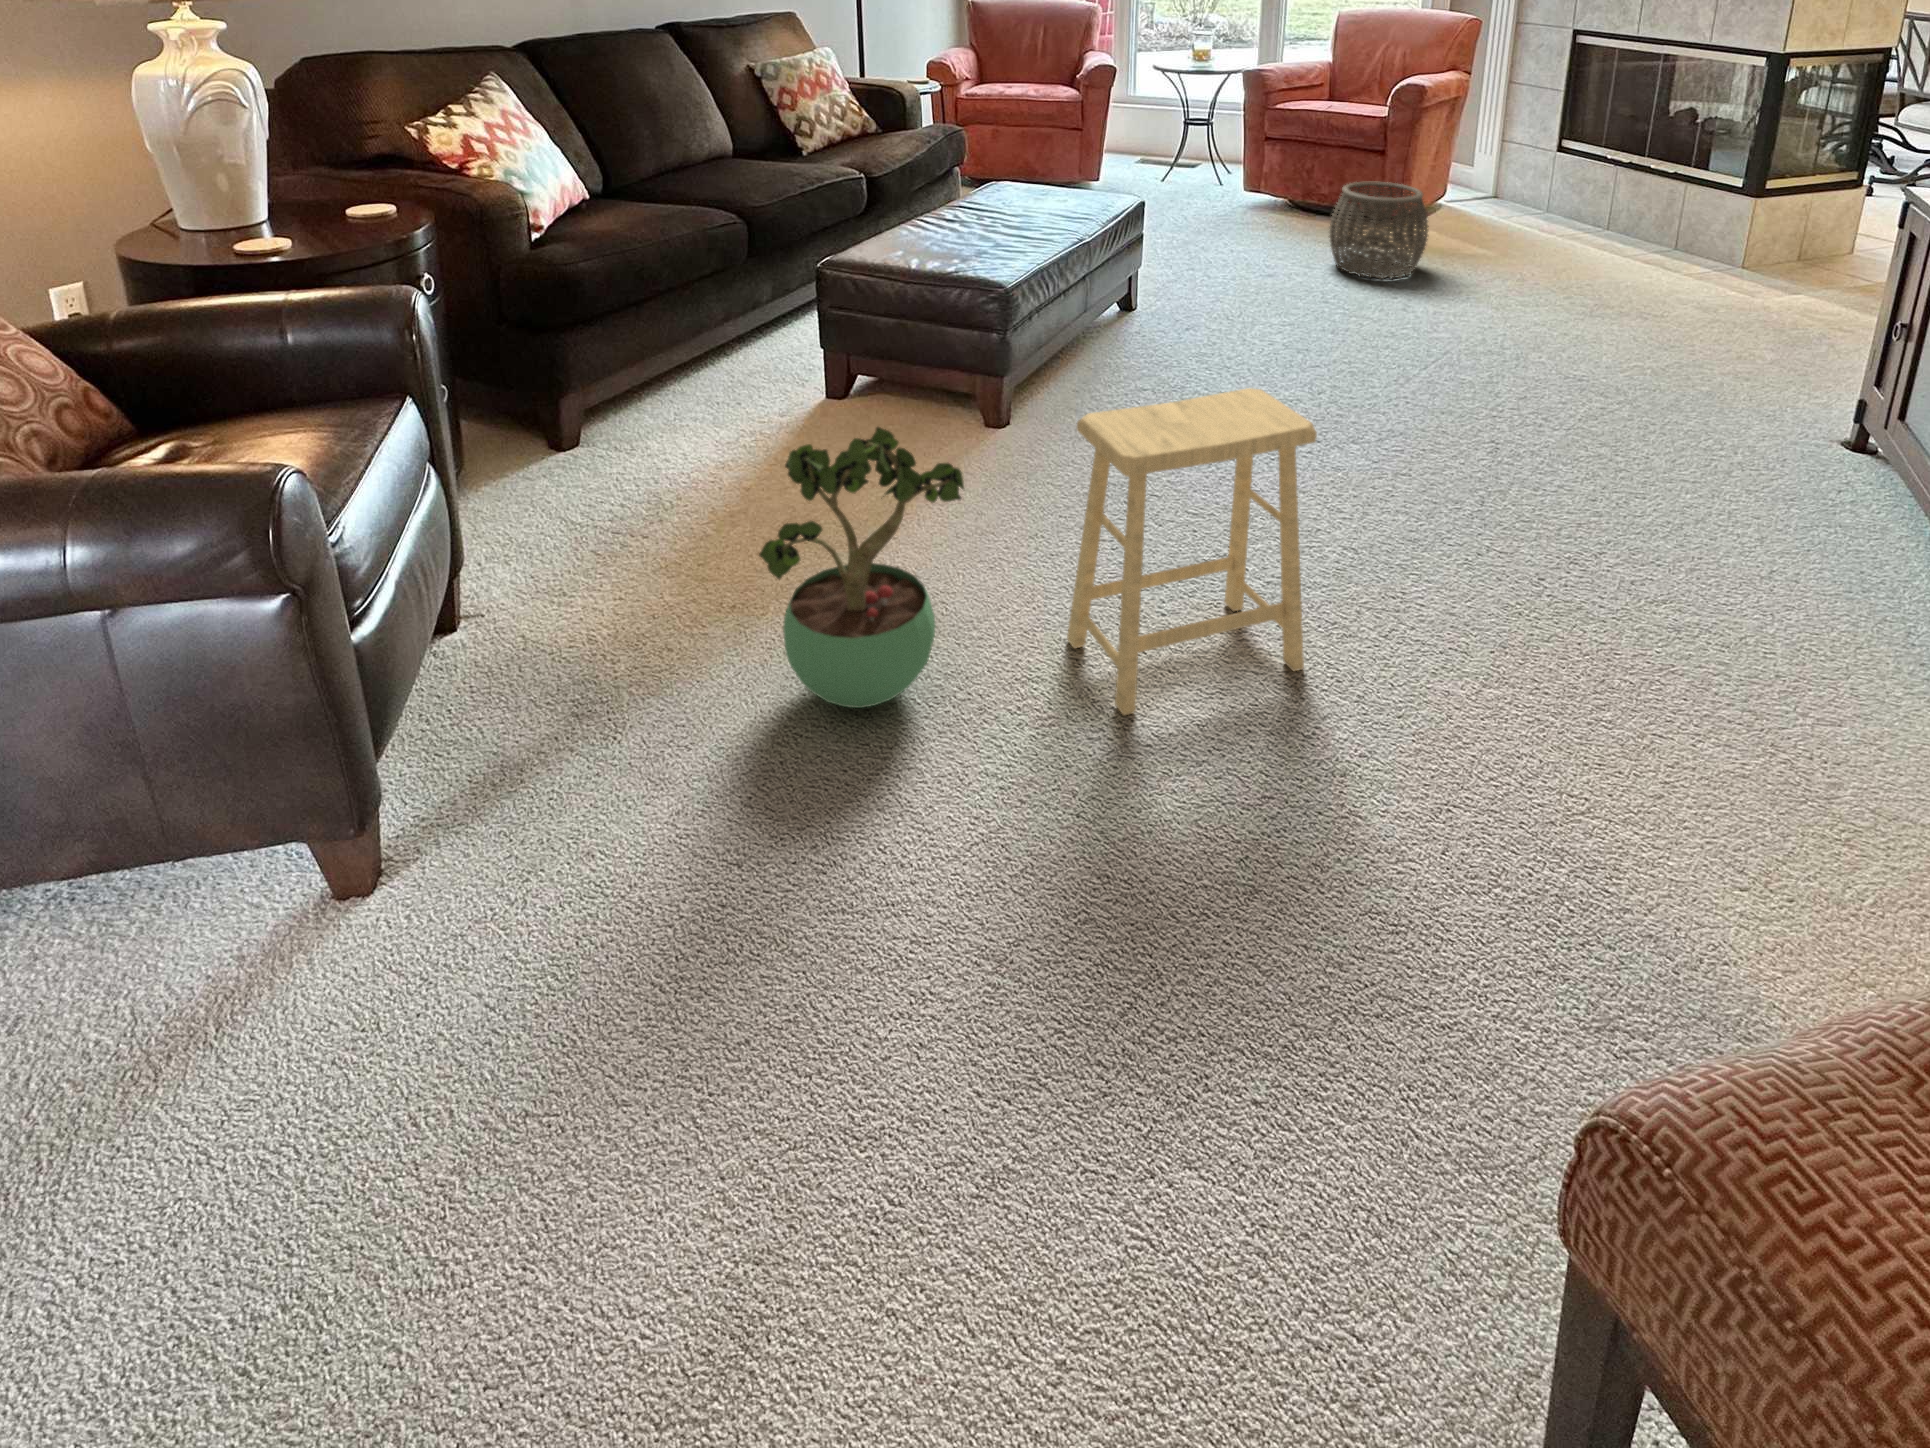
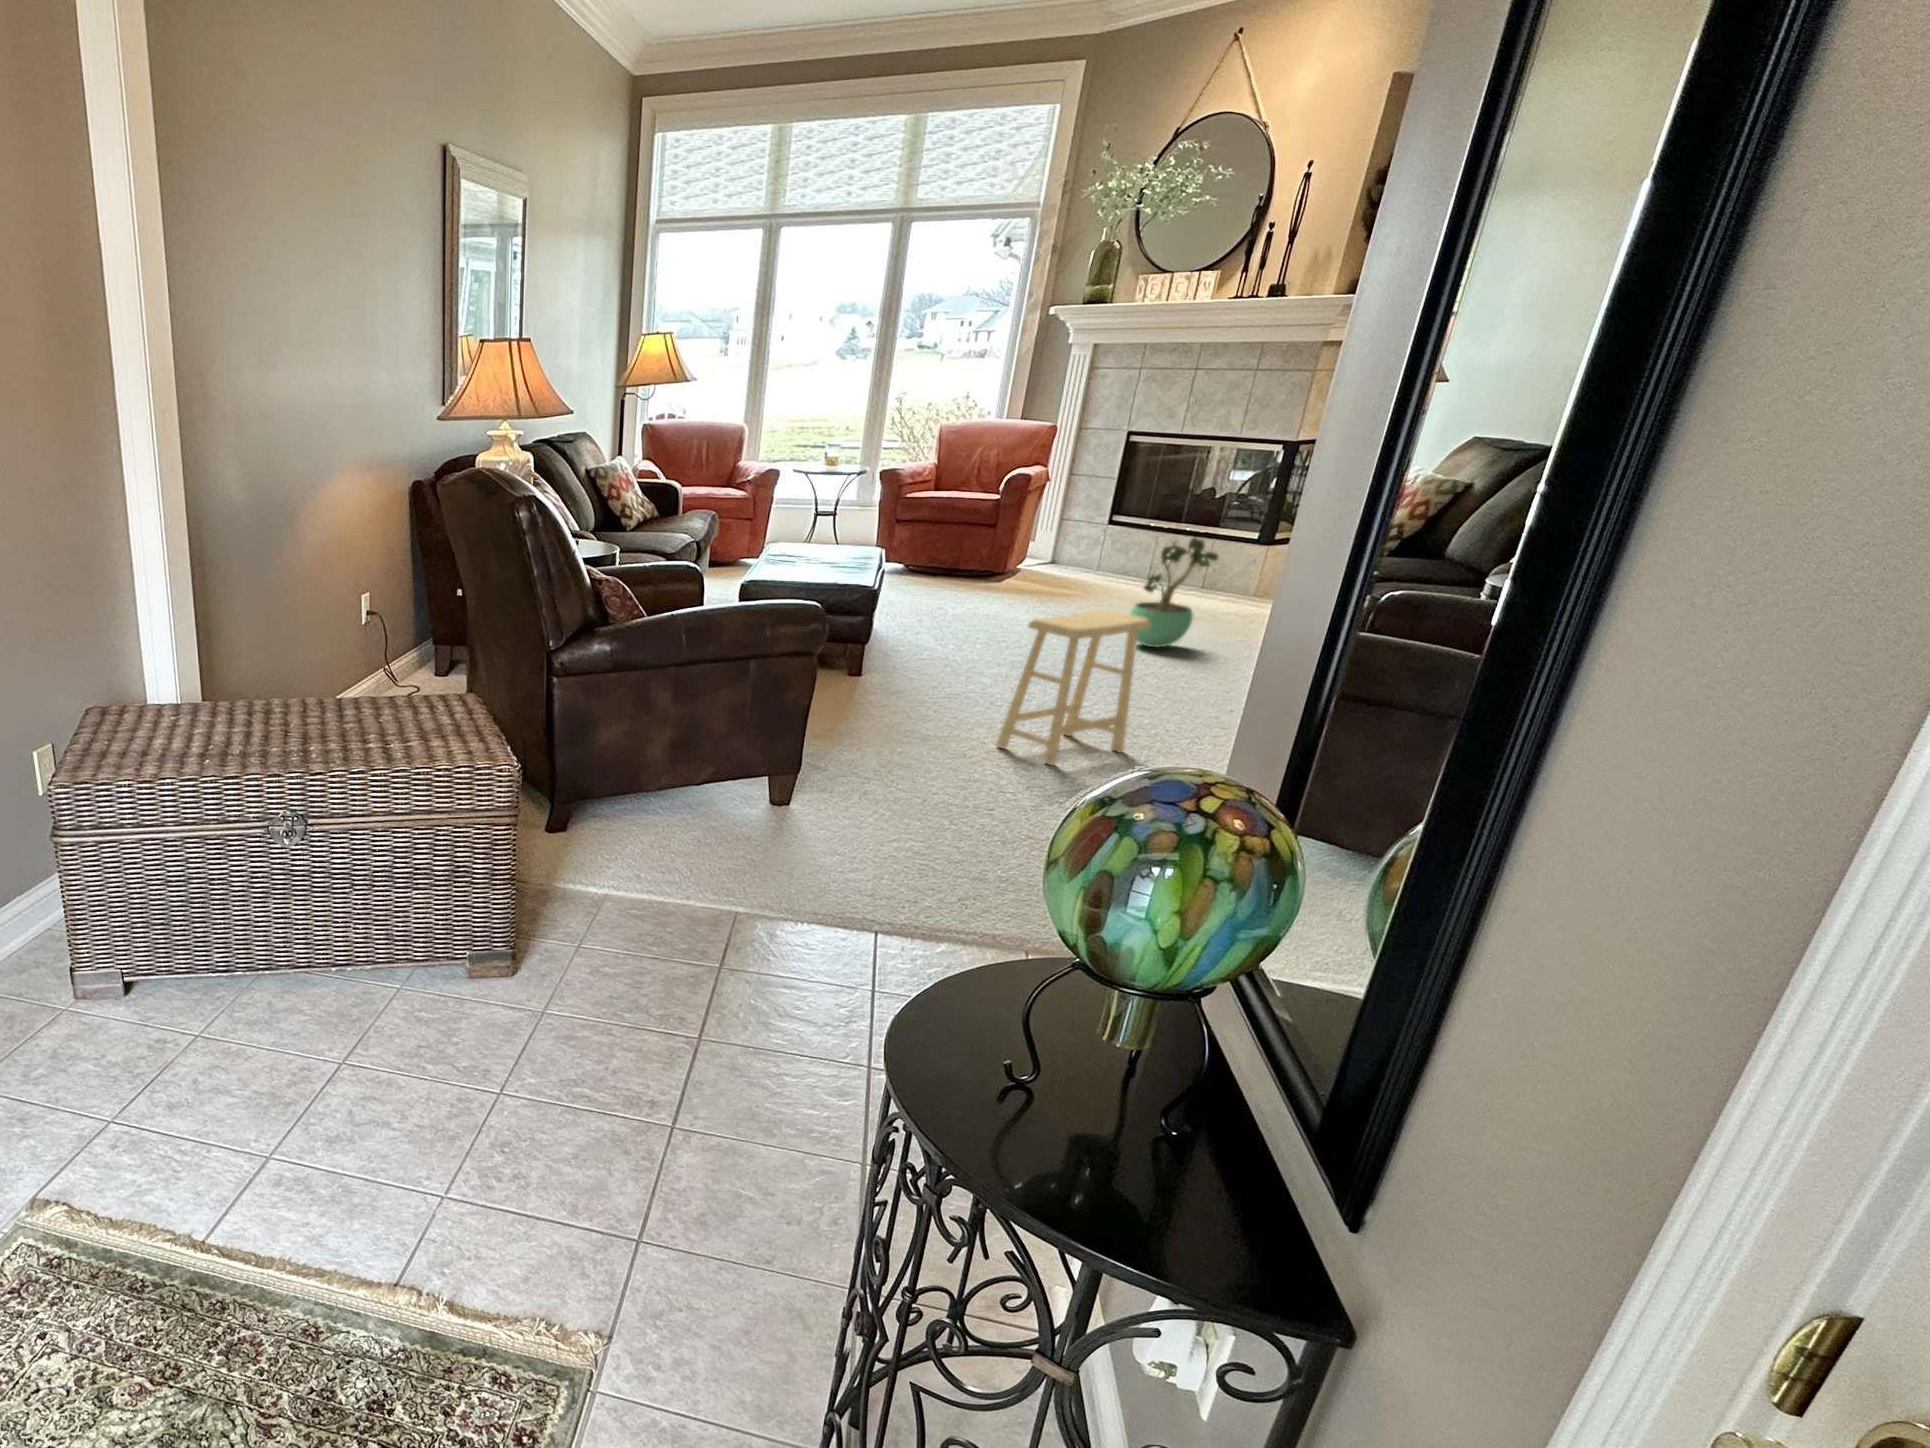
woven basket: present [1329,181,1429,279] -> none [973,543,1048,610]
potted plant: present [759,427,964,708] -> present [1130,537,1218,647]

